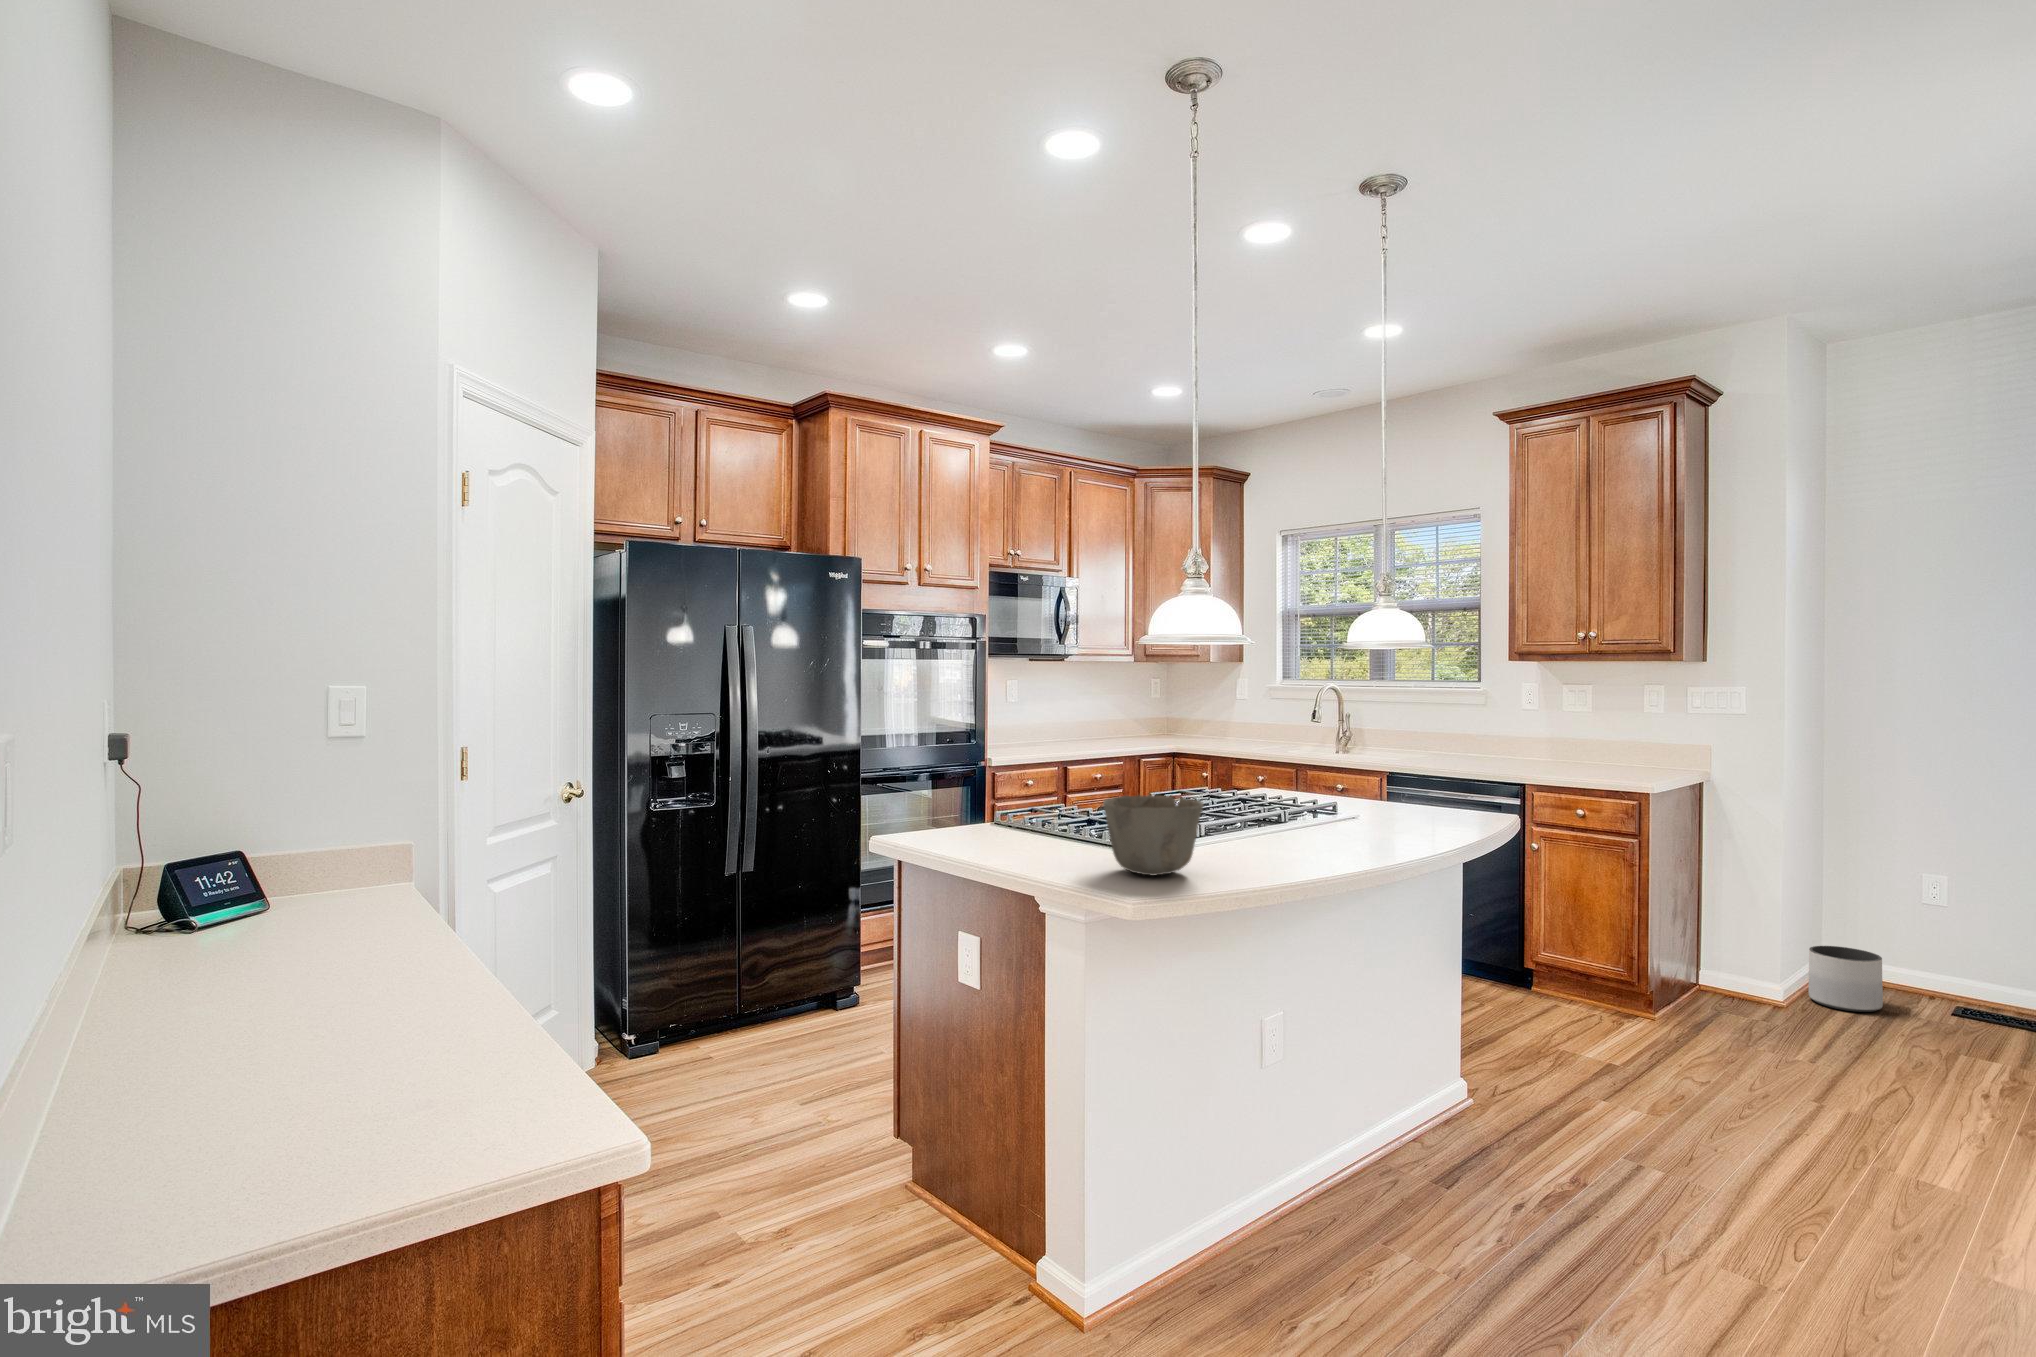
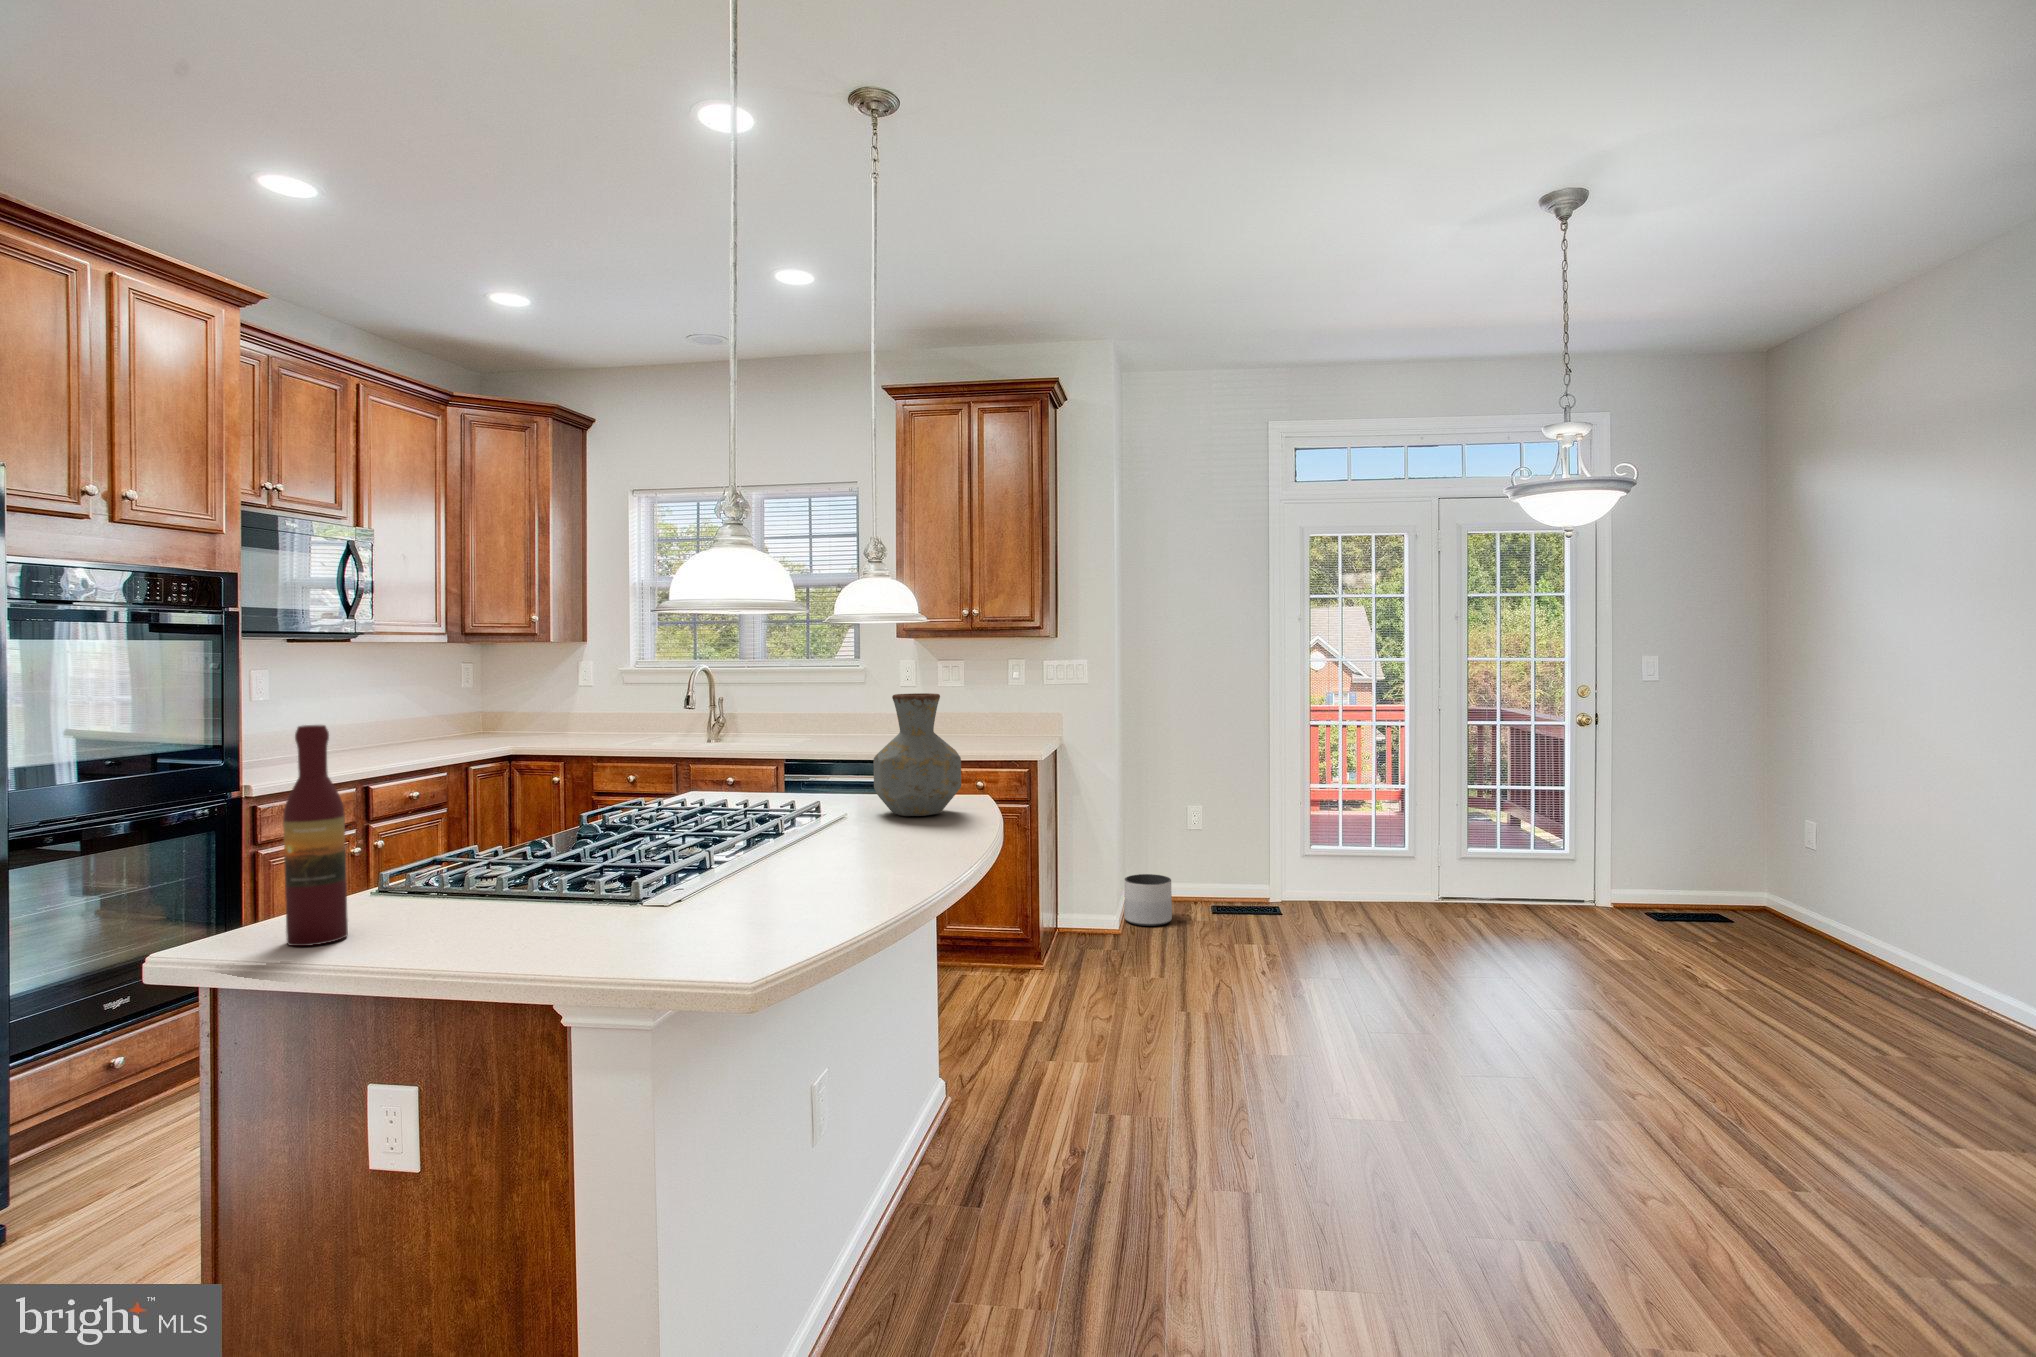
vase: none [1373,712,1454,823] -> present [873,693,961,816]
wine bottle: none [922,715,952,843] -> present [283,725,348,946]
ceramic bowl: present [1103,795,1204,876] -> none [662,821,811,939]

